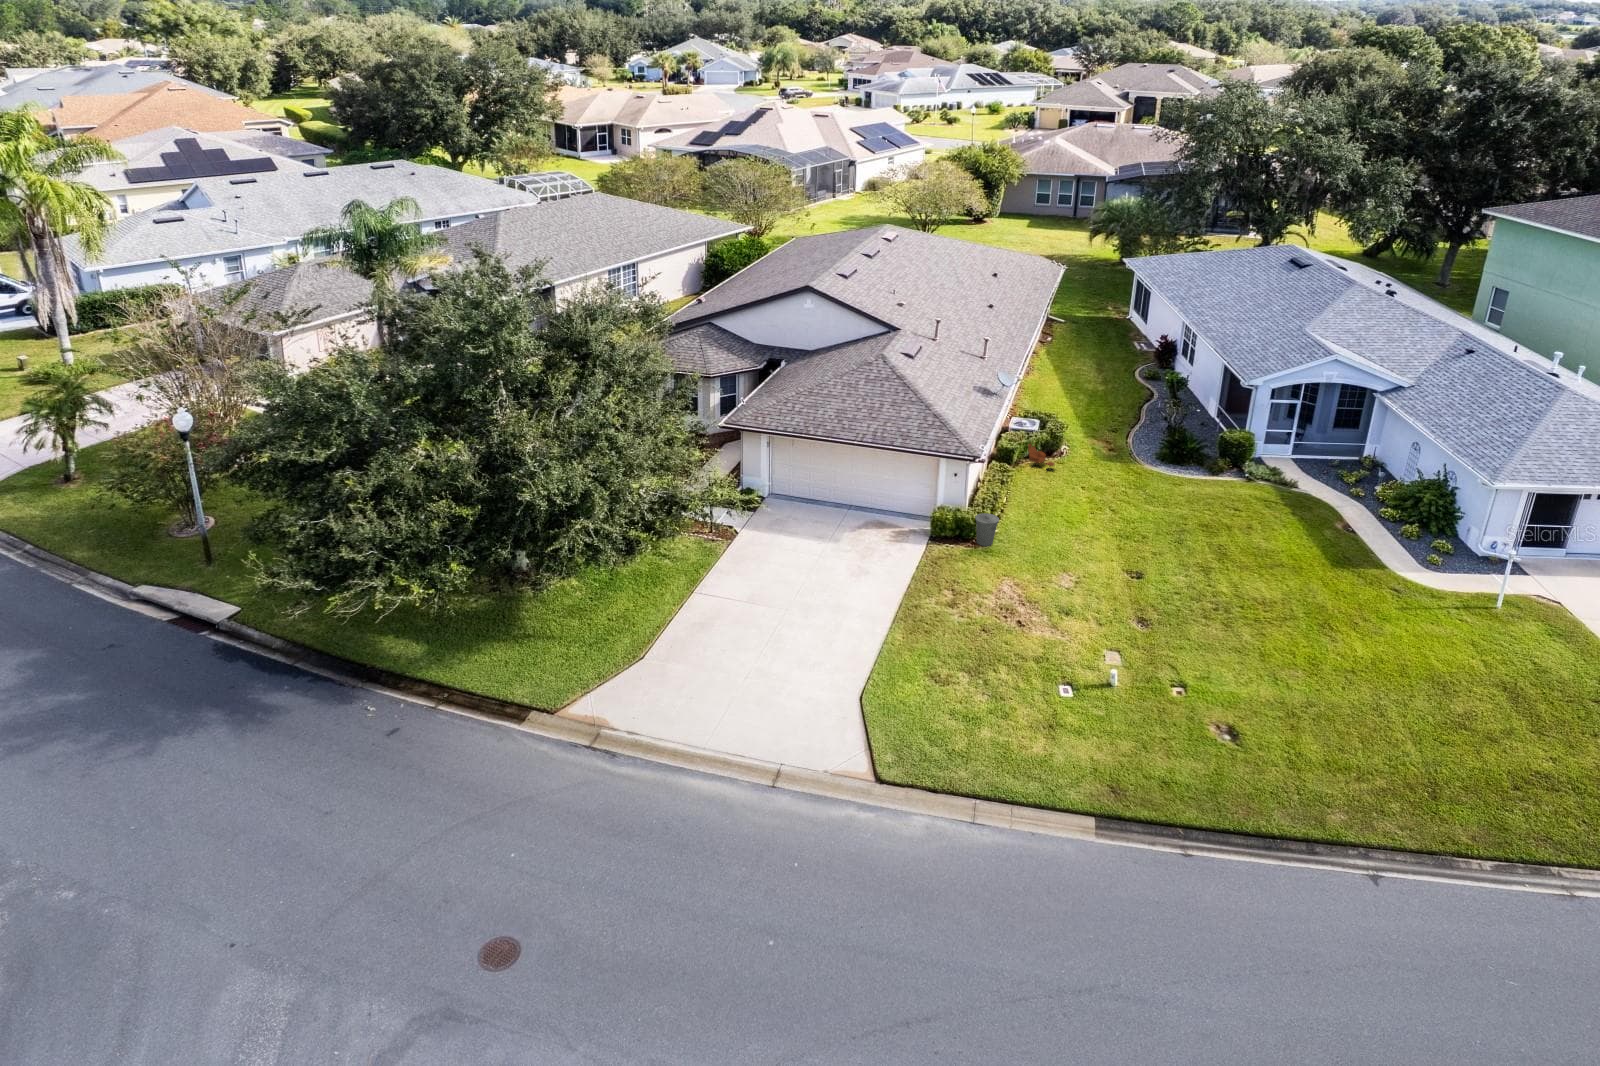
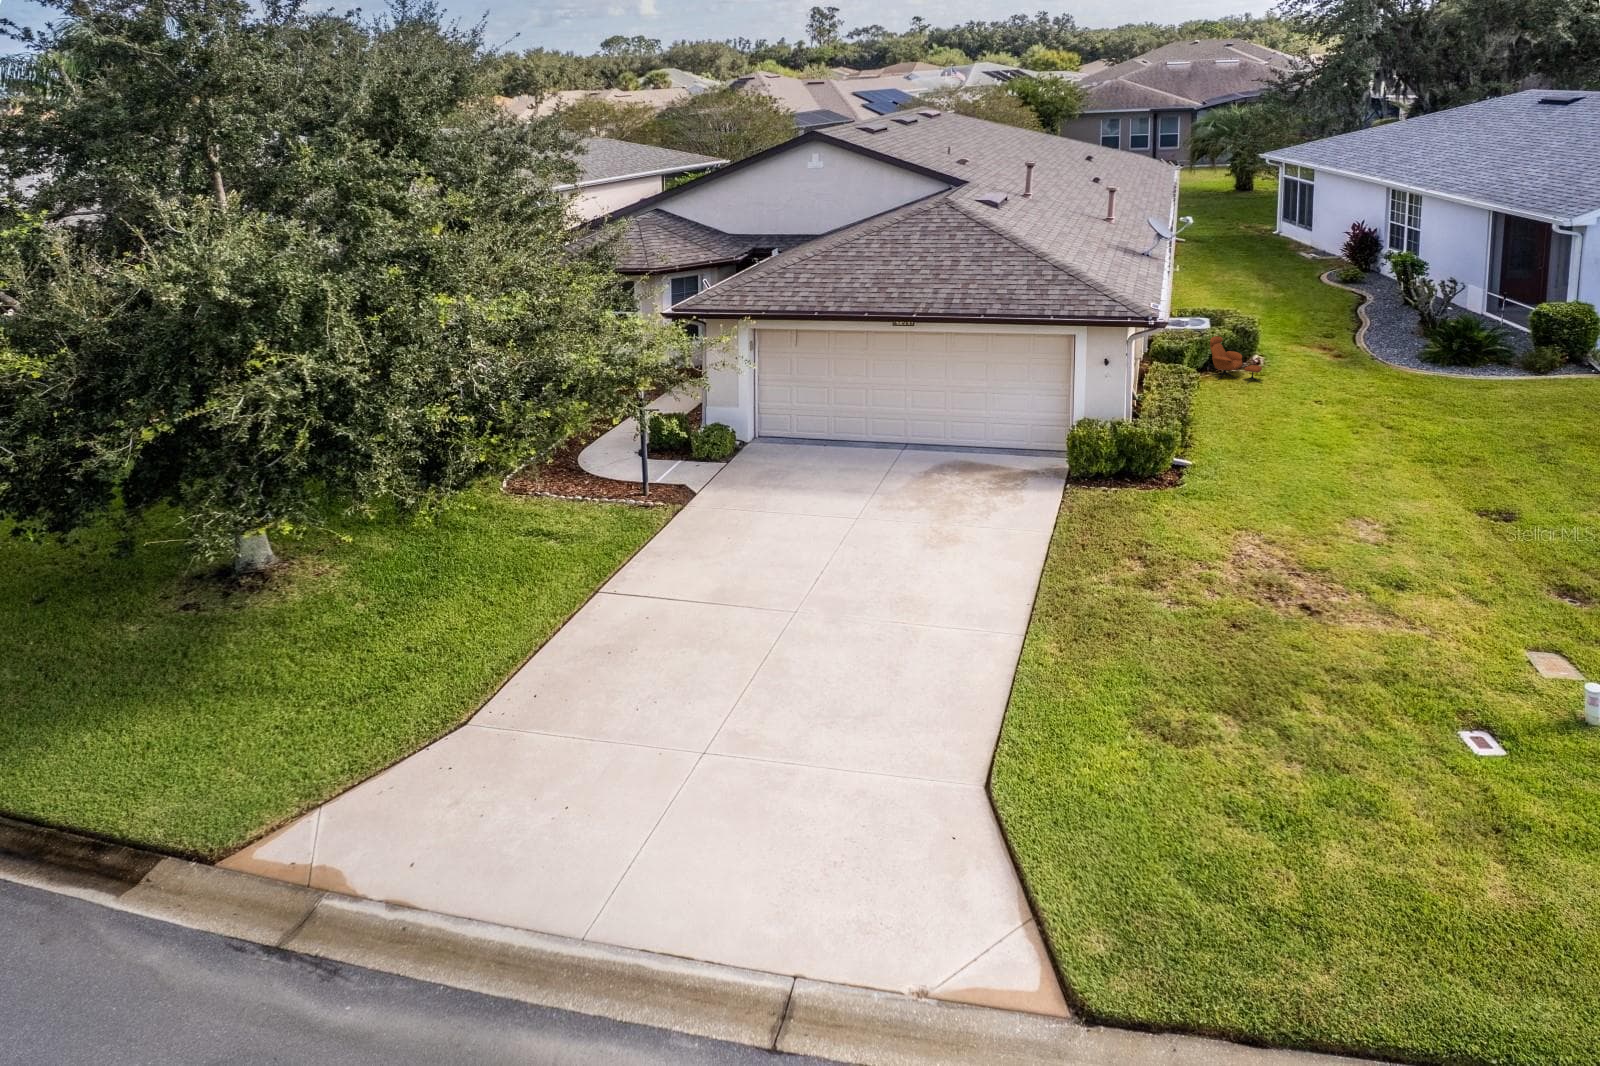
trash can: present [975,513,999,546] -> none [1156,426,1204,487]

